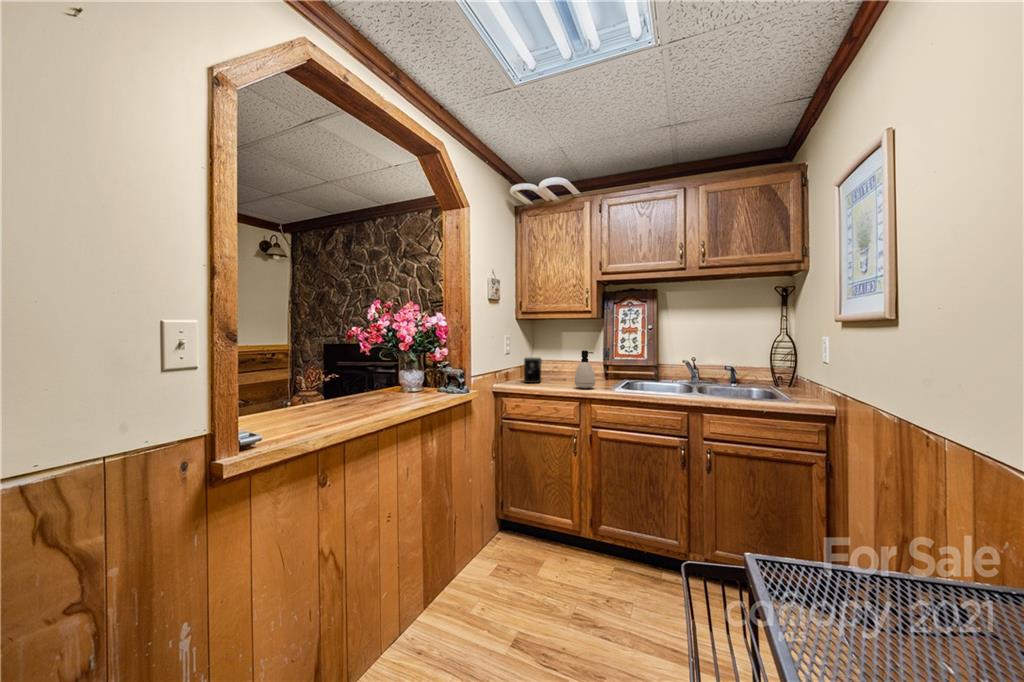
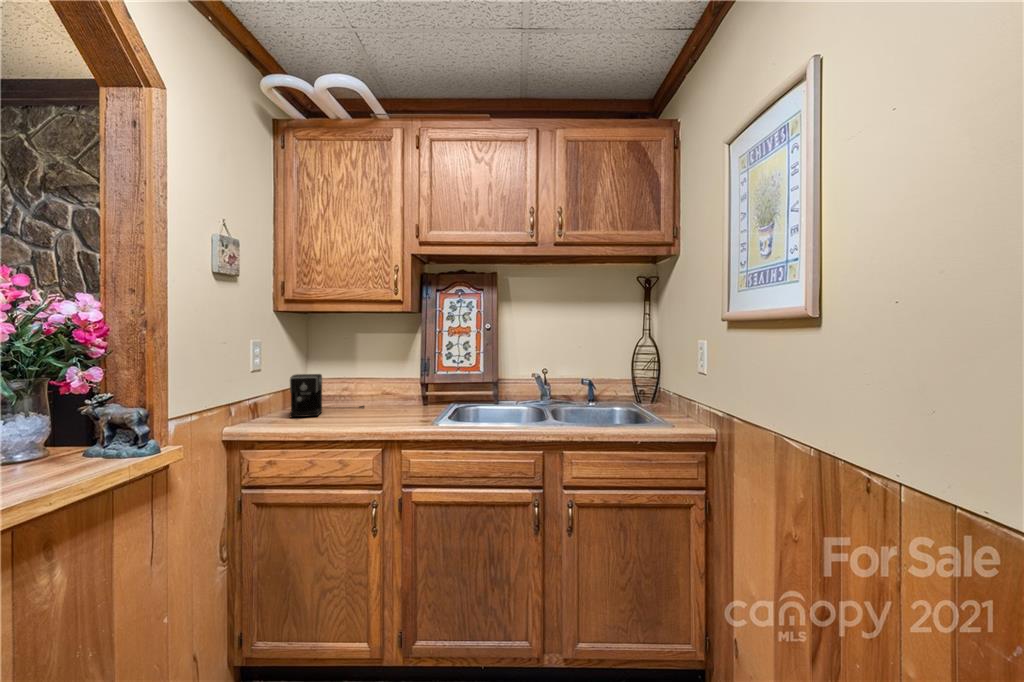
soap dispenser: present [575,350,595,388] -> none [375,362,408,422]

